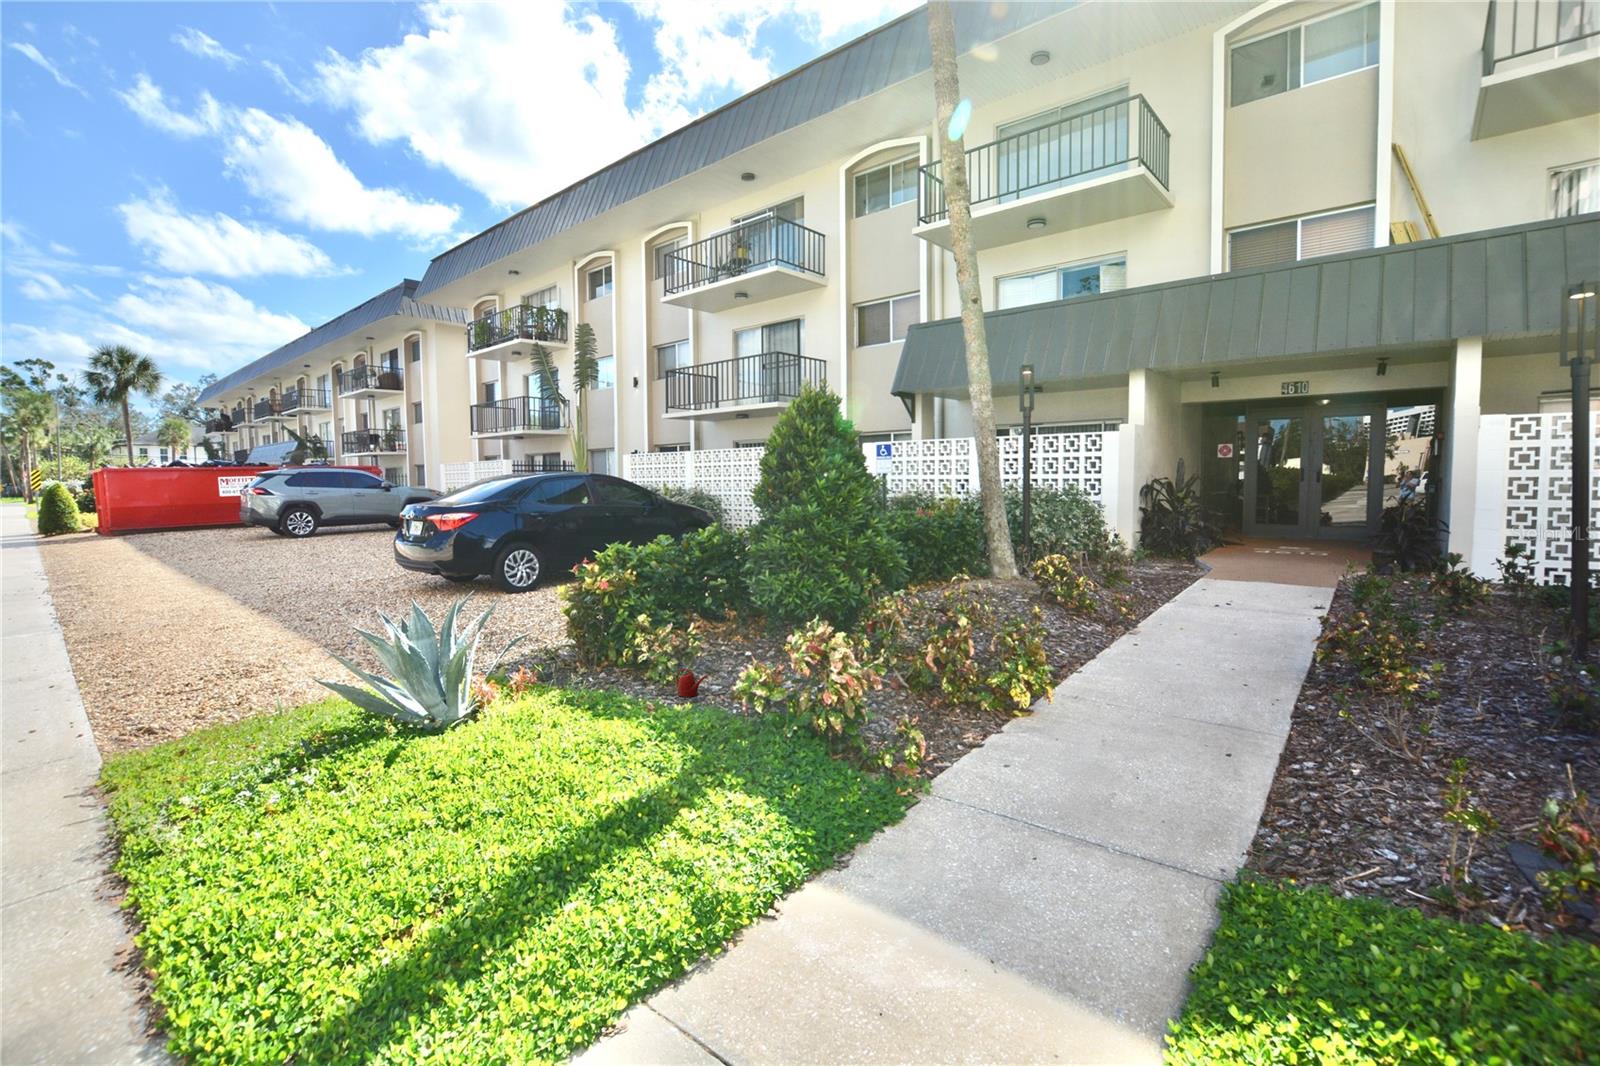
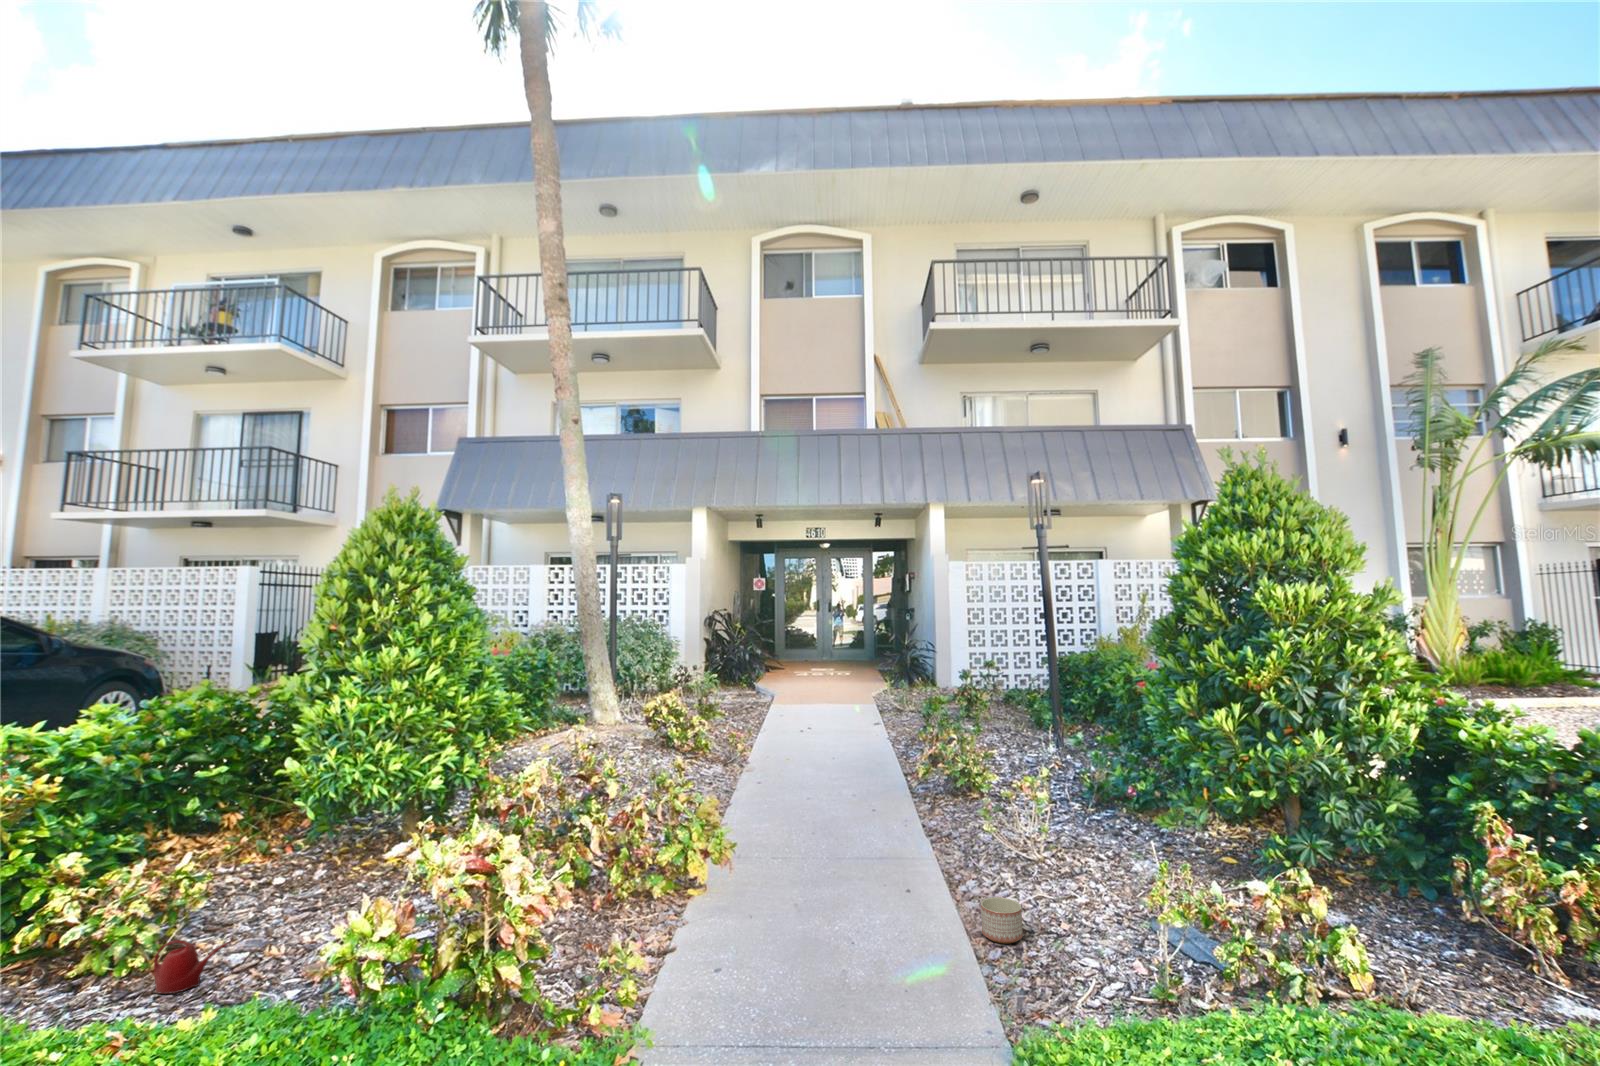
planter: none [1268,763,1316,807] -> present [981,897,1023,944]

